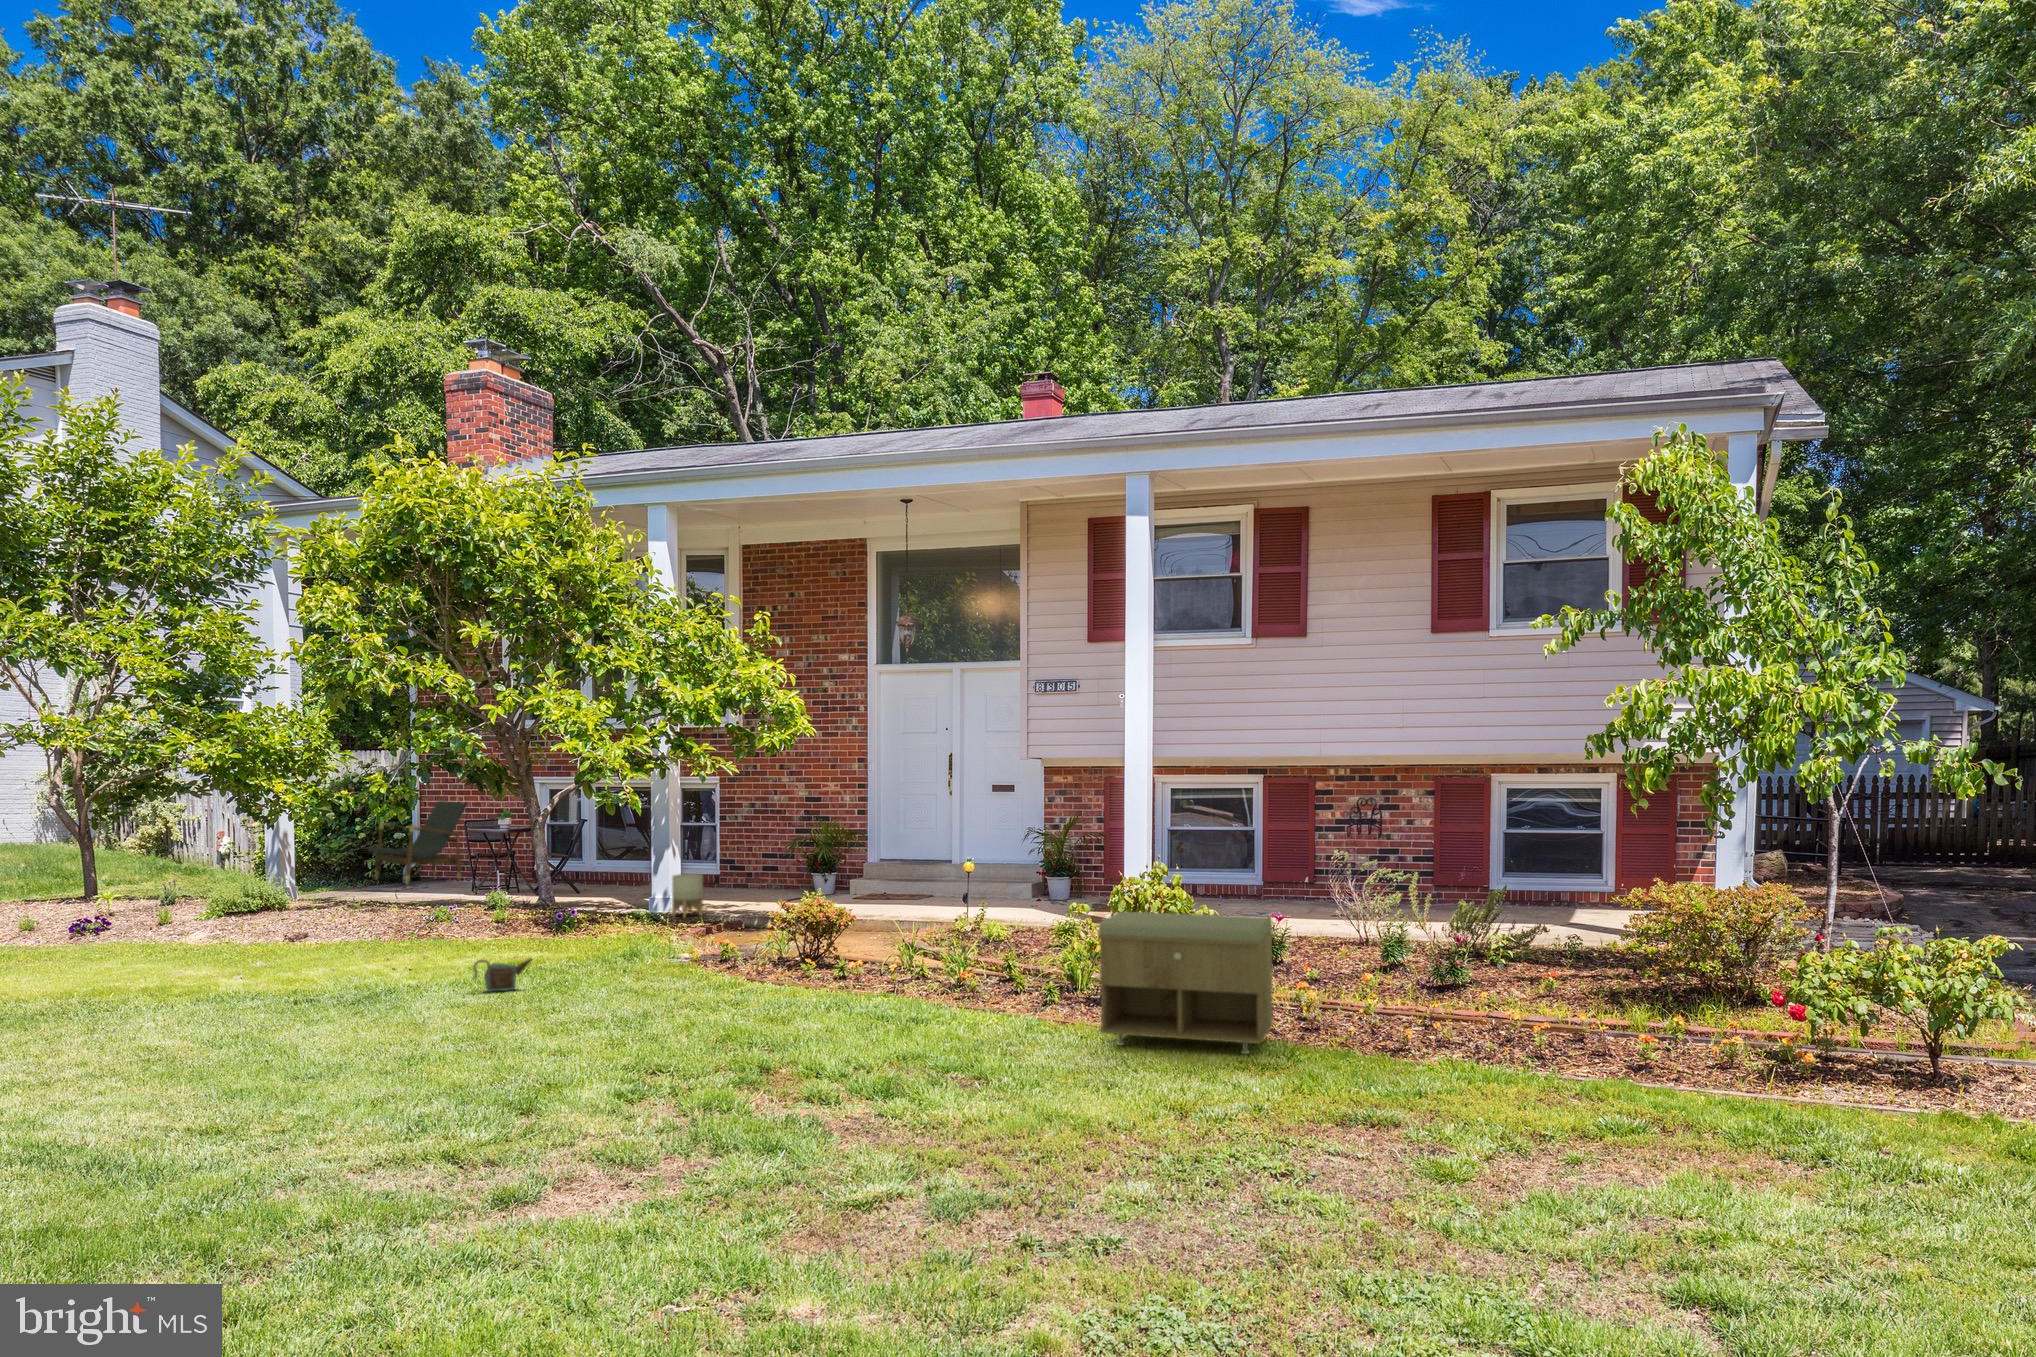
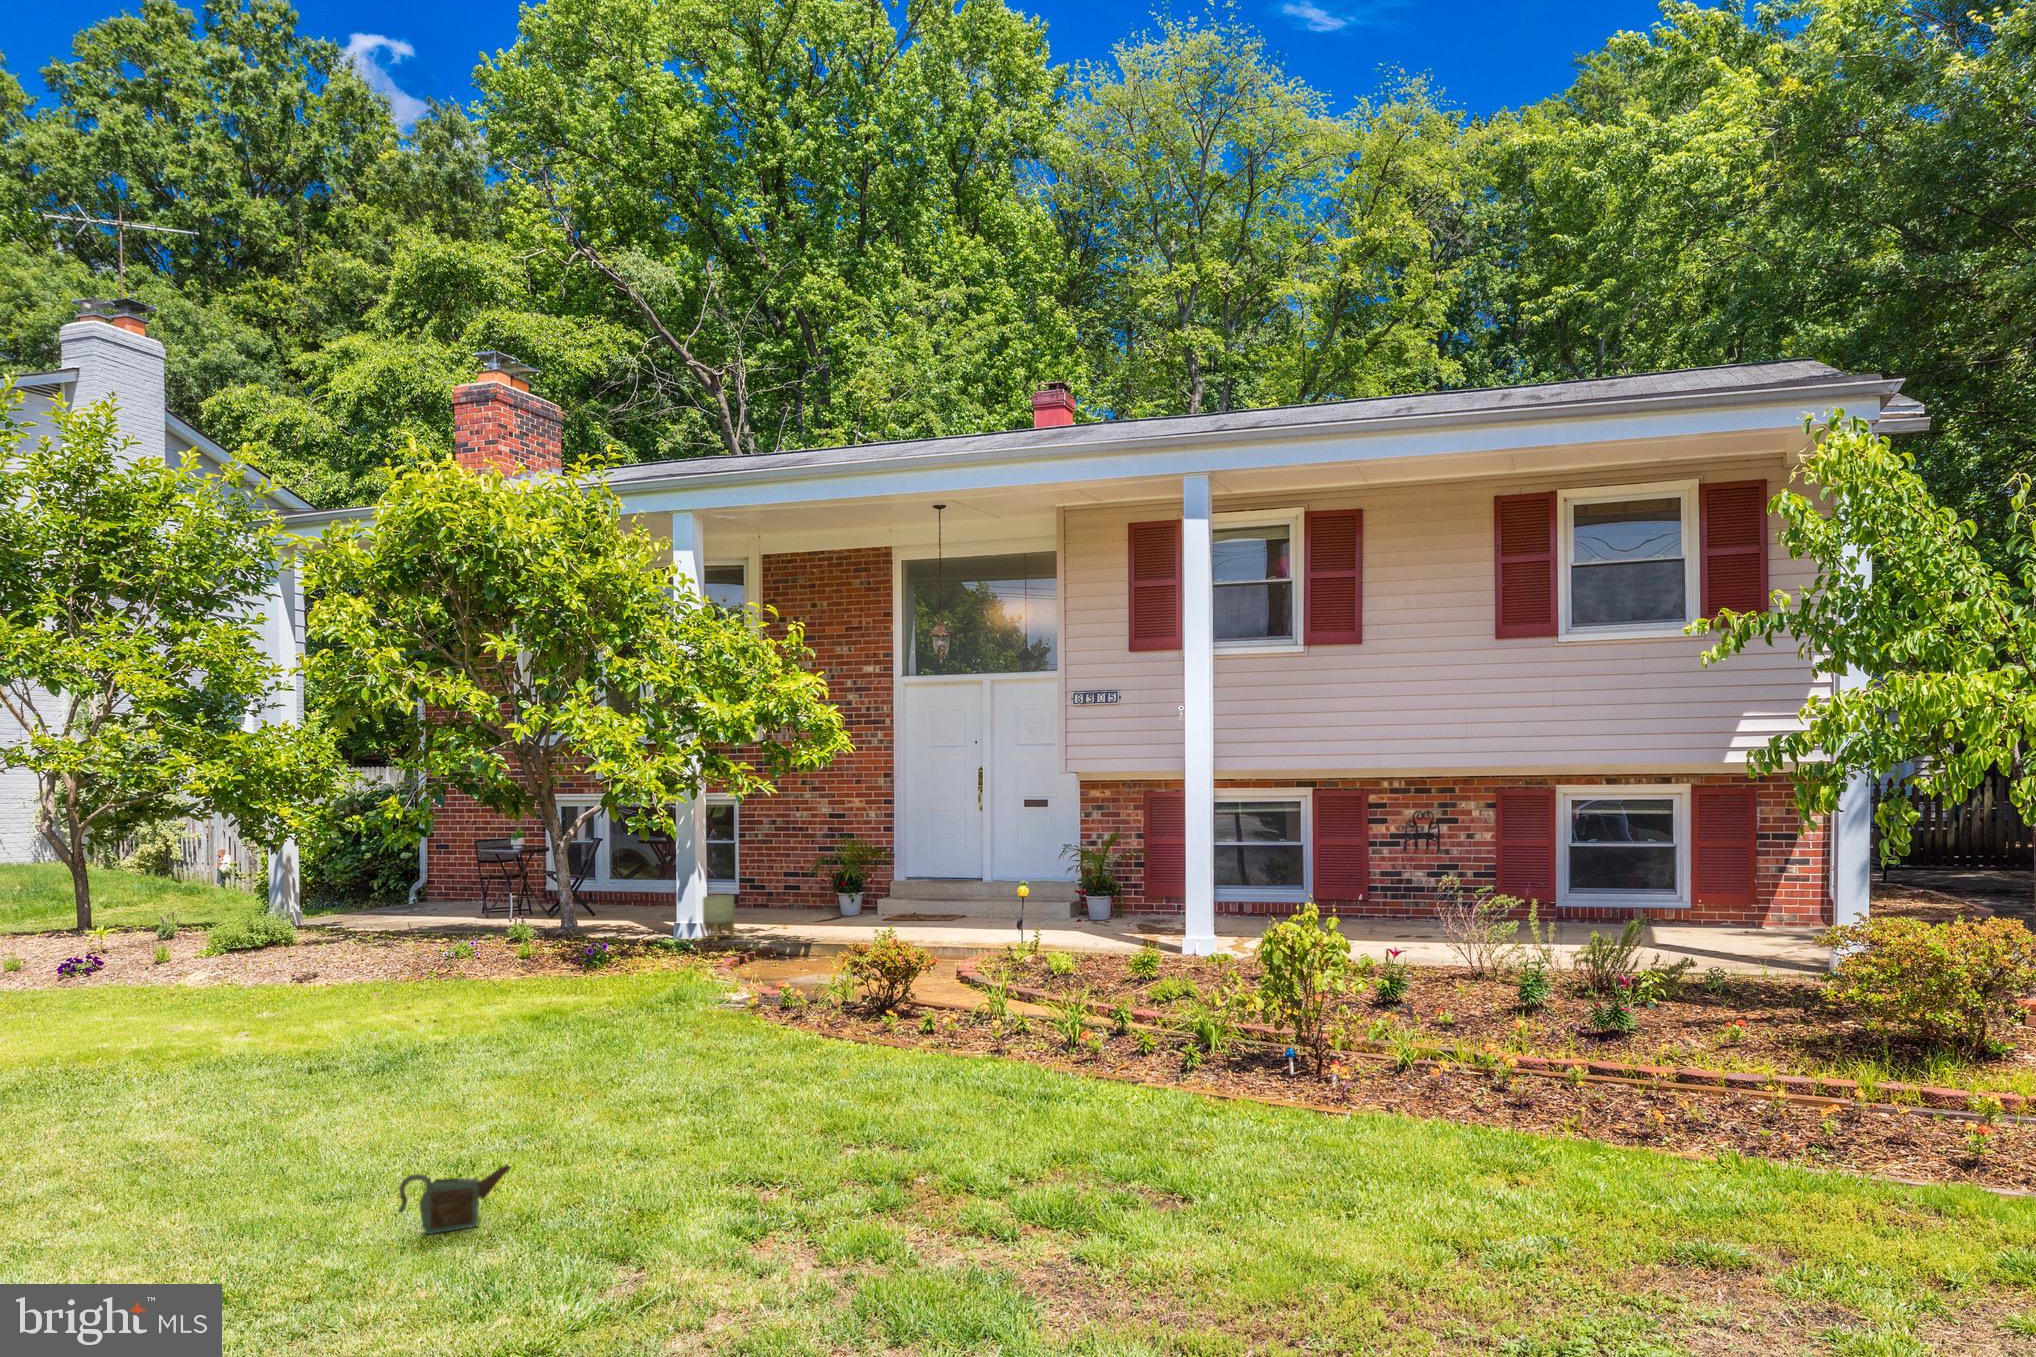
lounge chair: present [368,801,466,884] -> none [378,821,480,907]
storage bench: present [1099,911,1273,1054] -> none [1217,940,1403,1099]
watering can: present [473,959,533,992] -> present [398,1165,511,1234]

